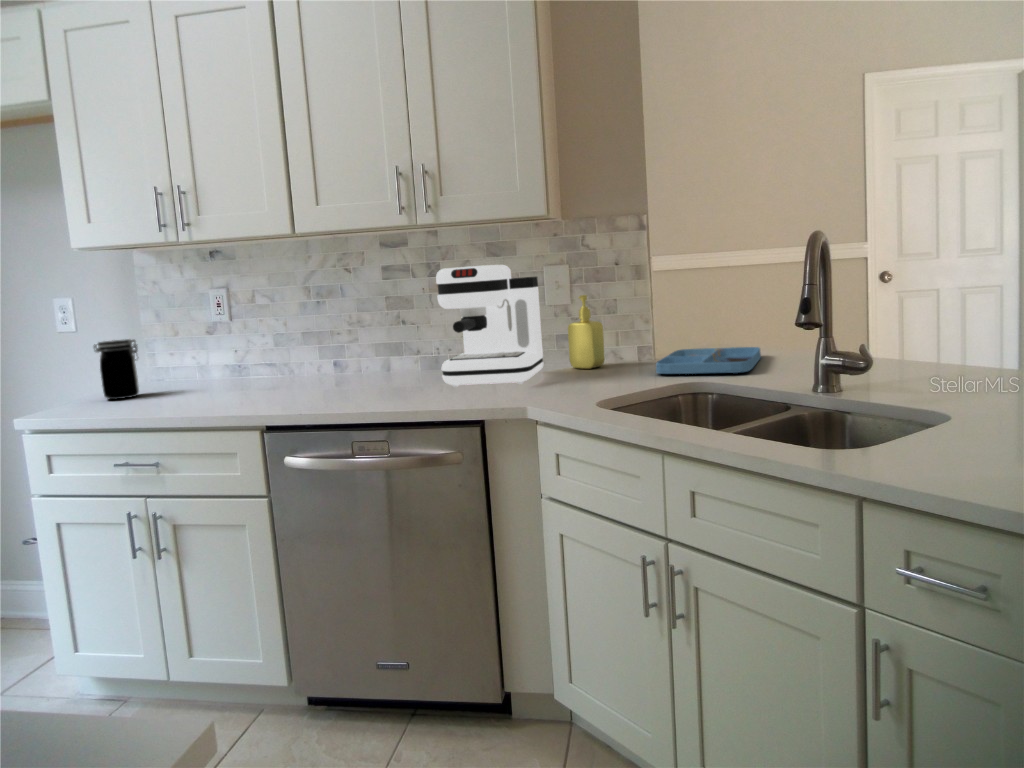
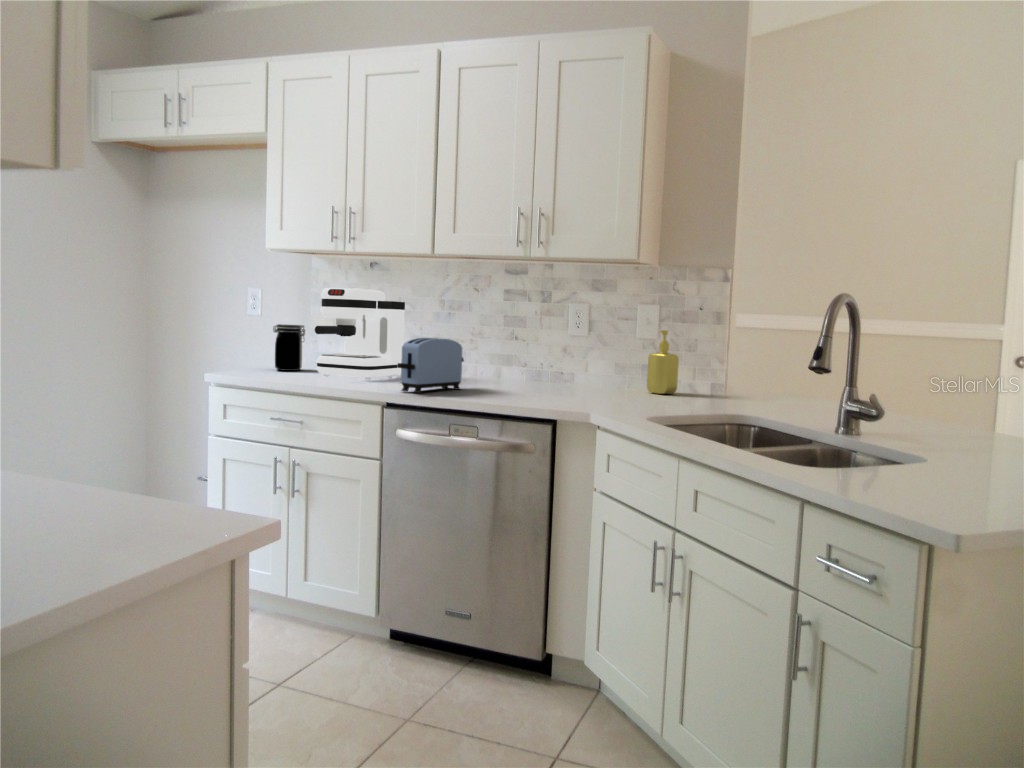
coffee maker: present [436,265,543,387] -> present [315,288,405,379]
toaster: none [276,338,356,410] -> present [397,338,464,393]
tray: present [656,347,761,374] -> none [714,389,819,411]

